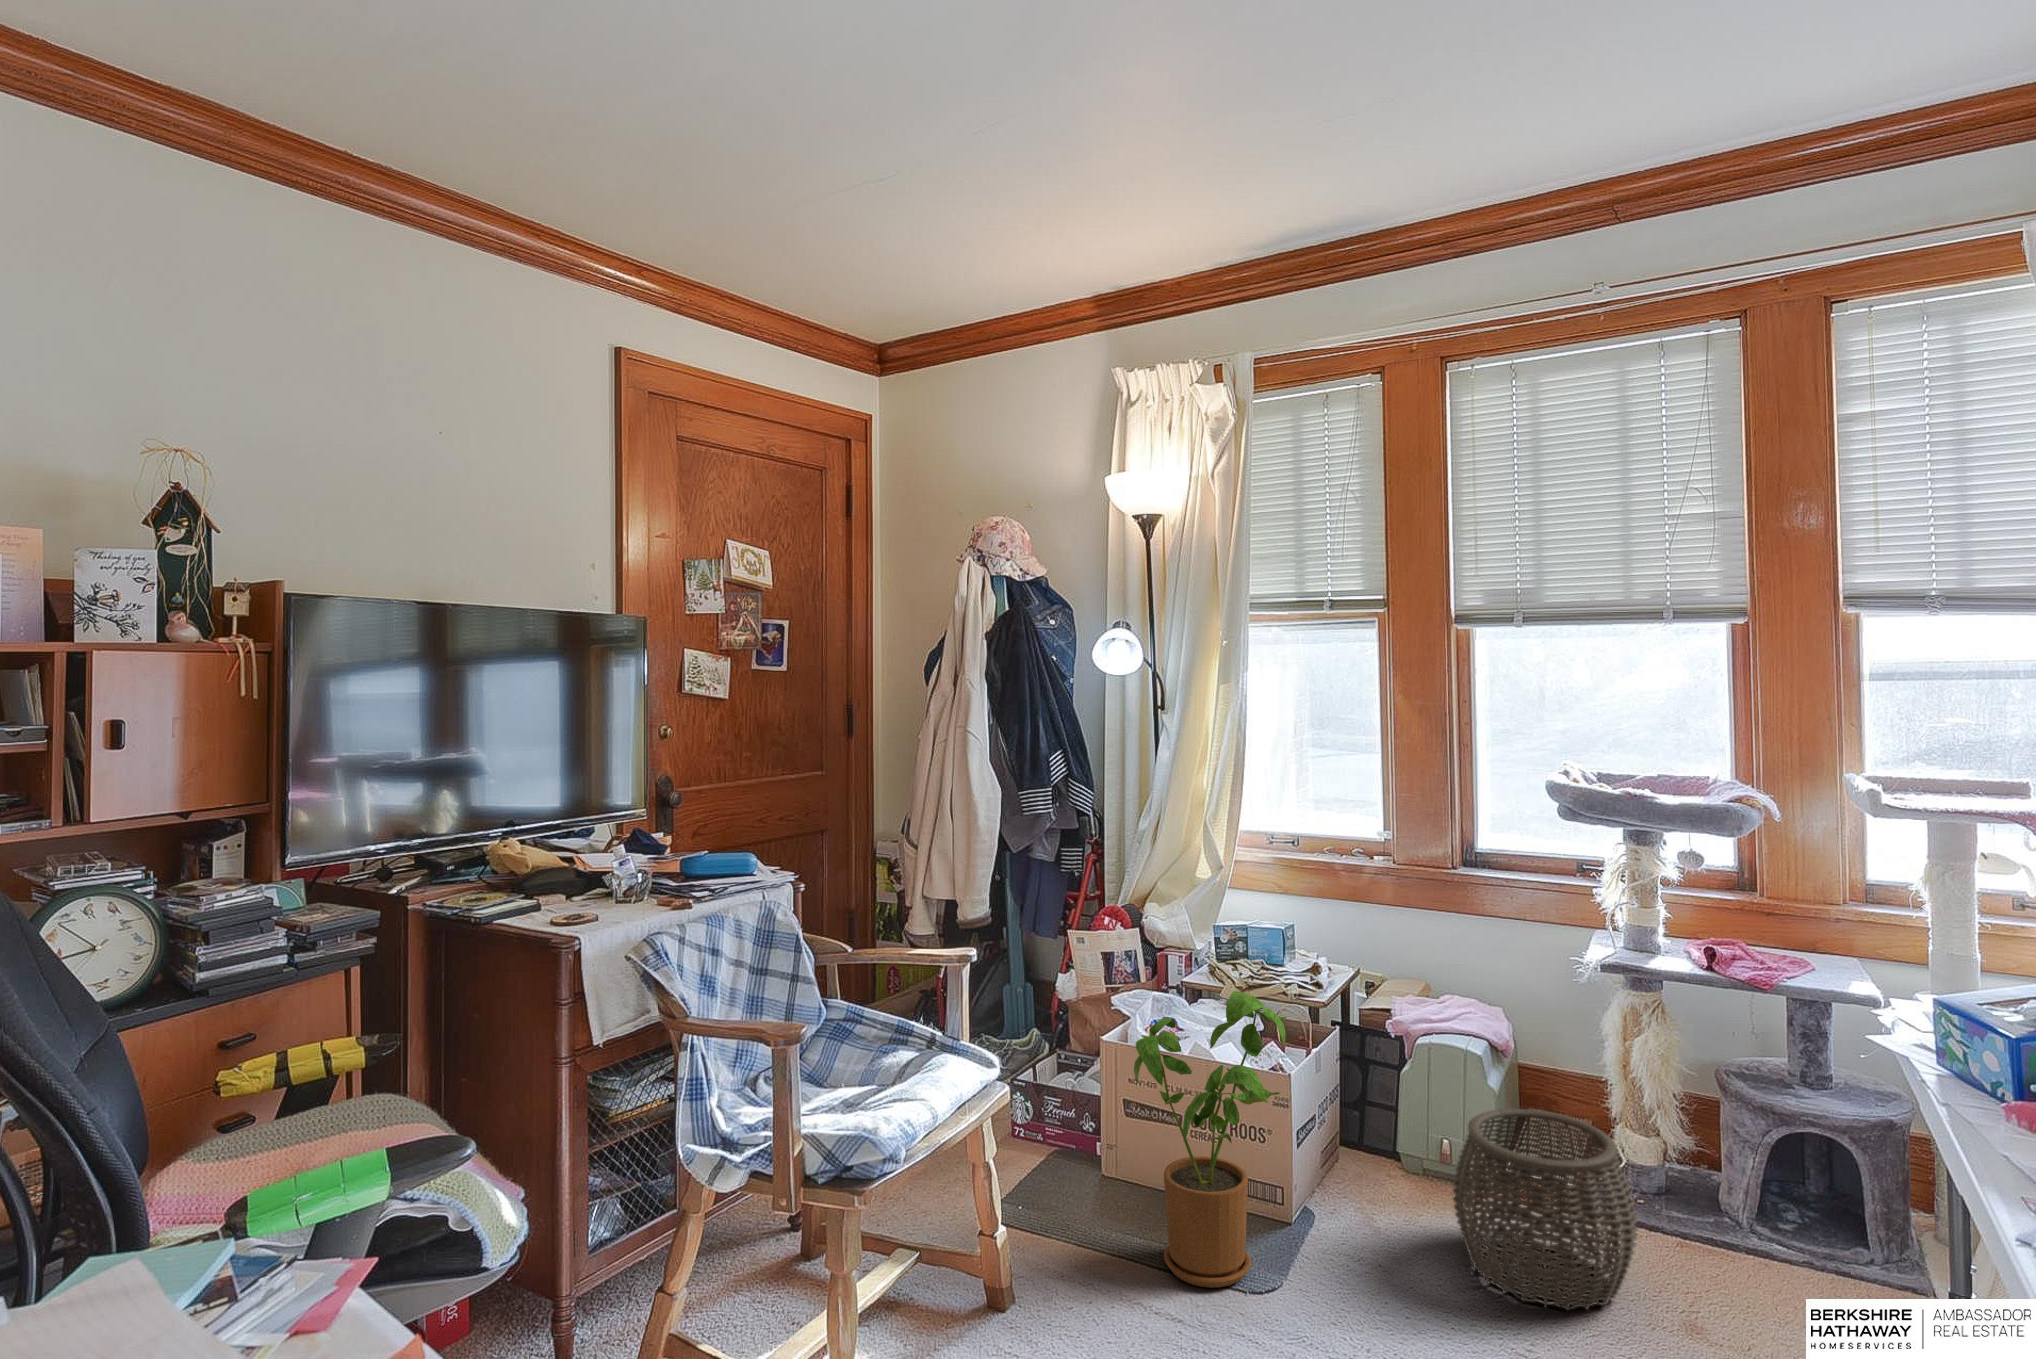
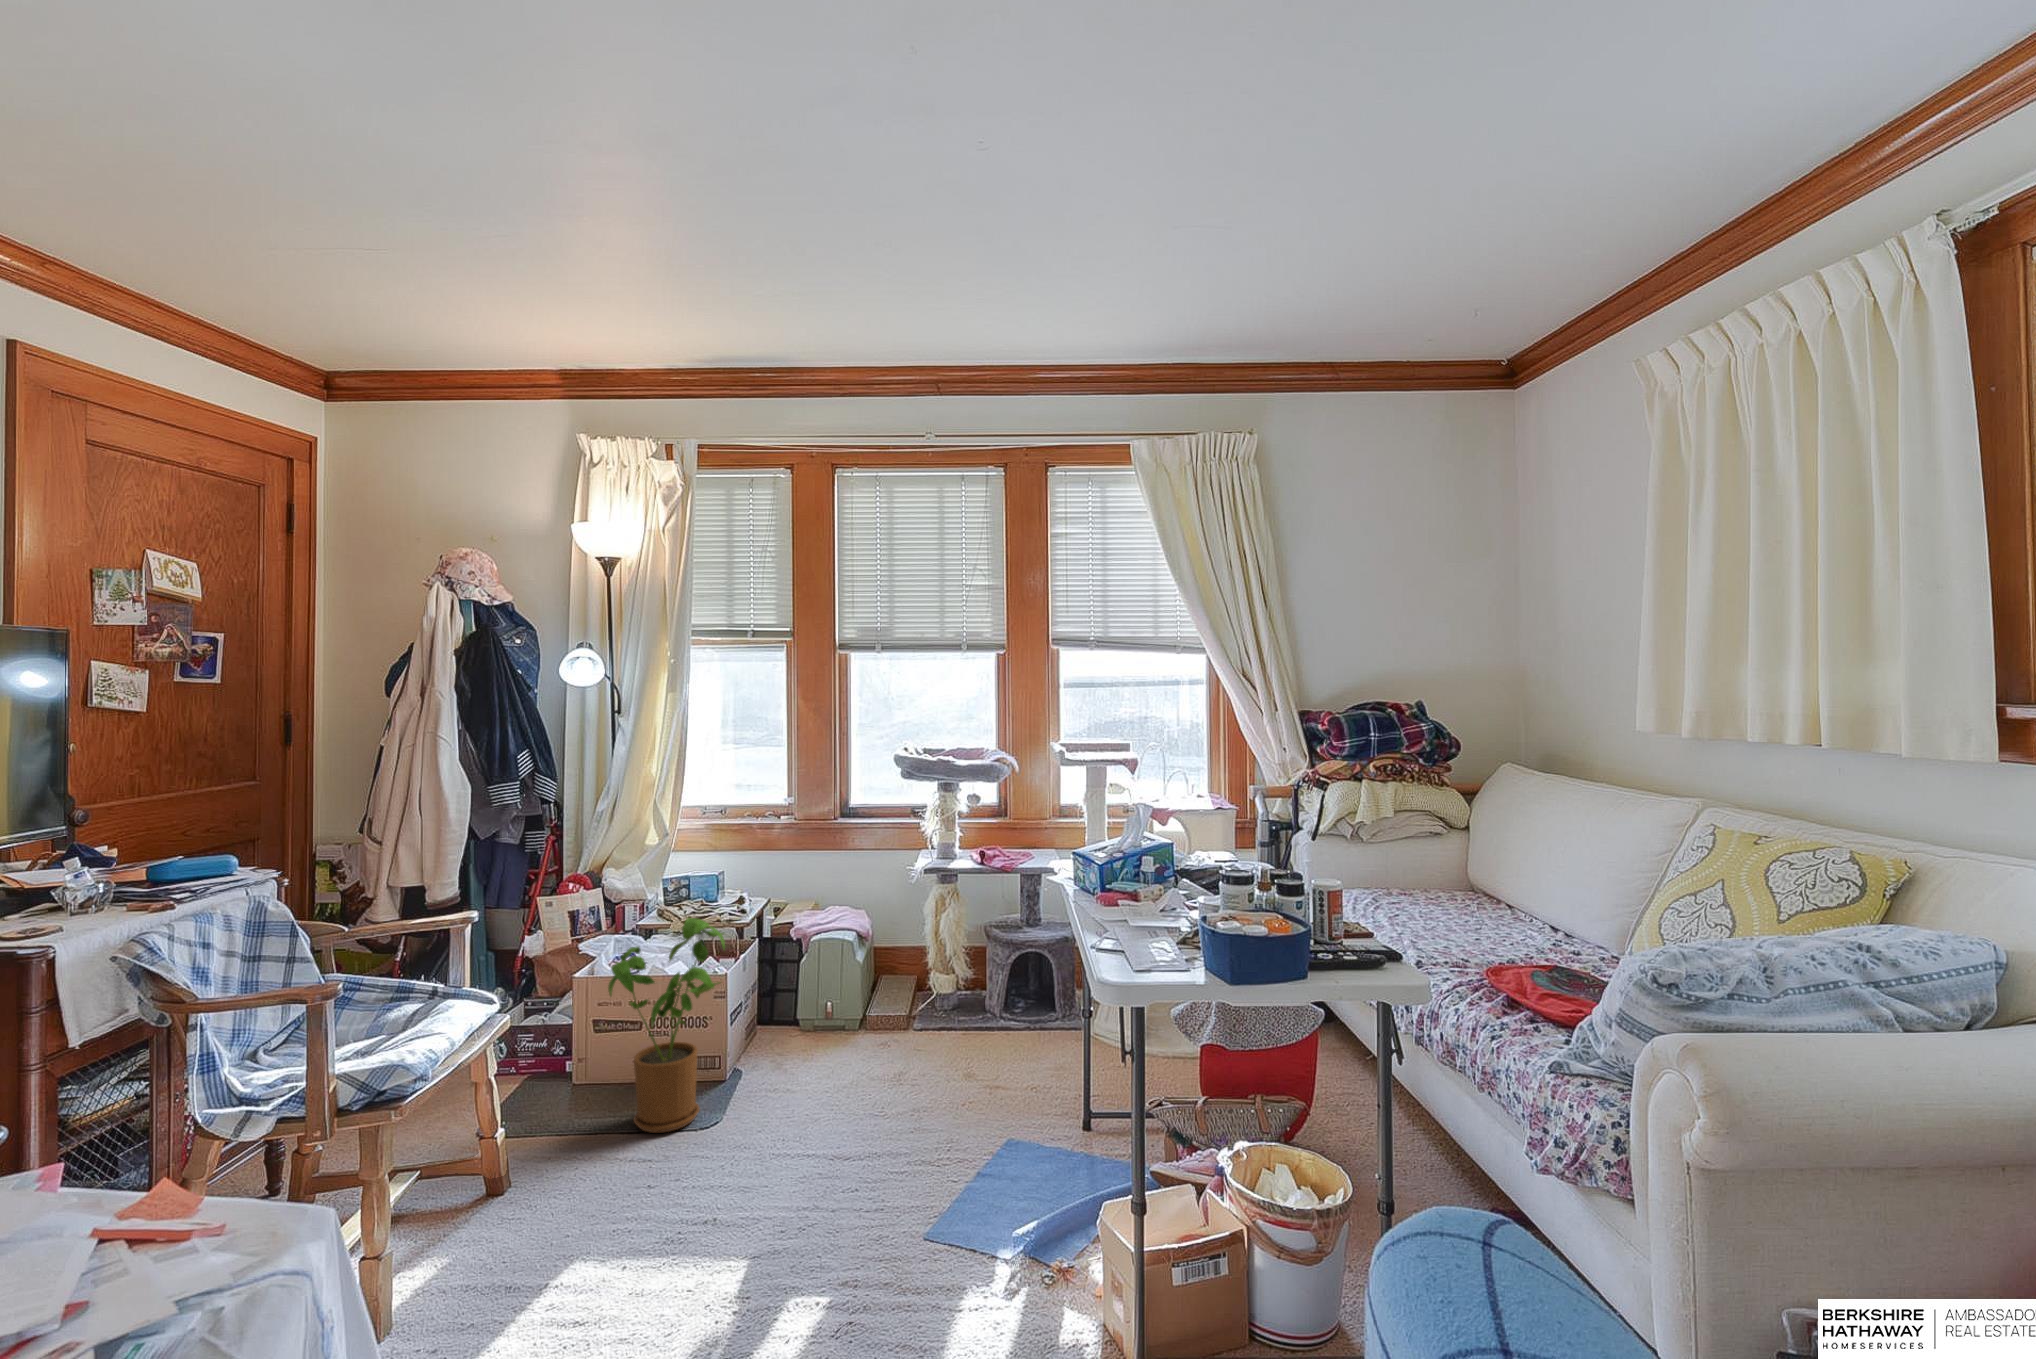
woven basket: present [1452,1109,1638,1310] -> none [835,968,941,1086]

